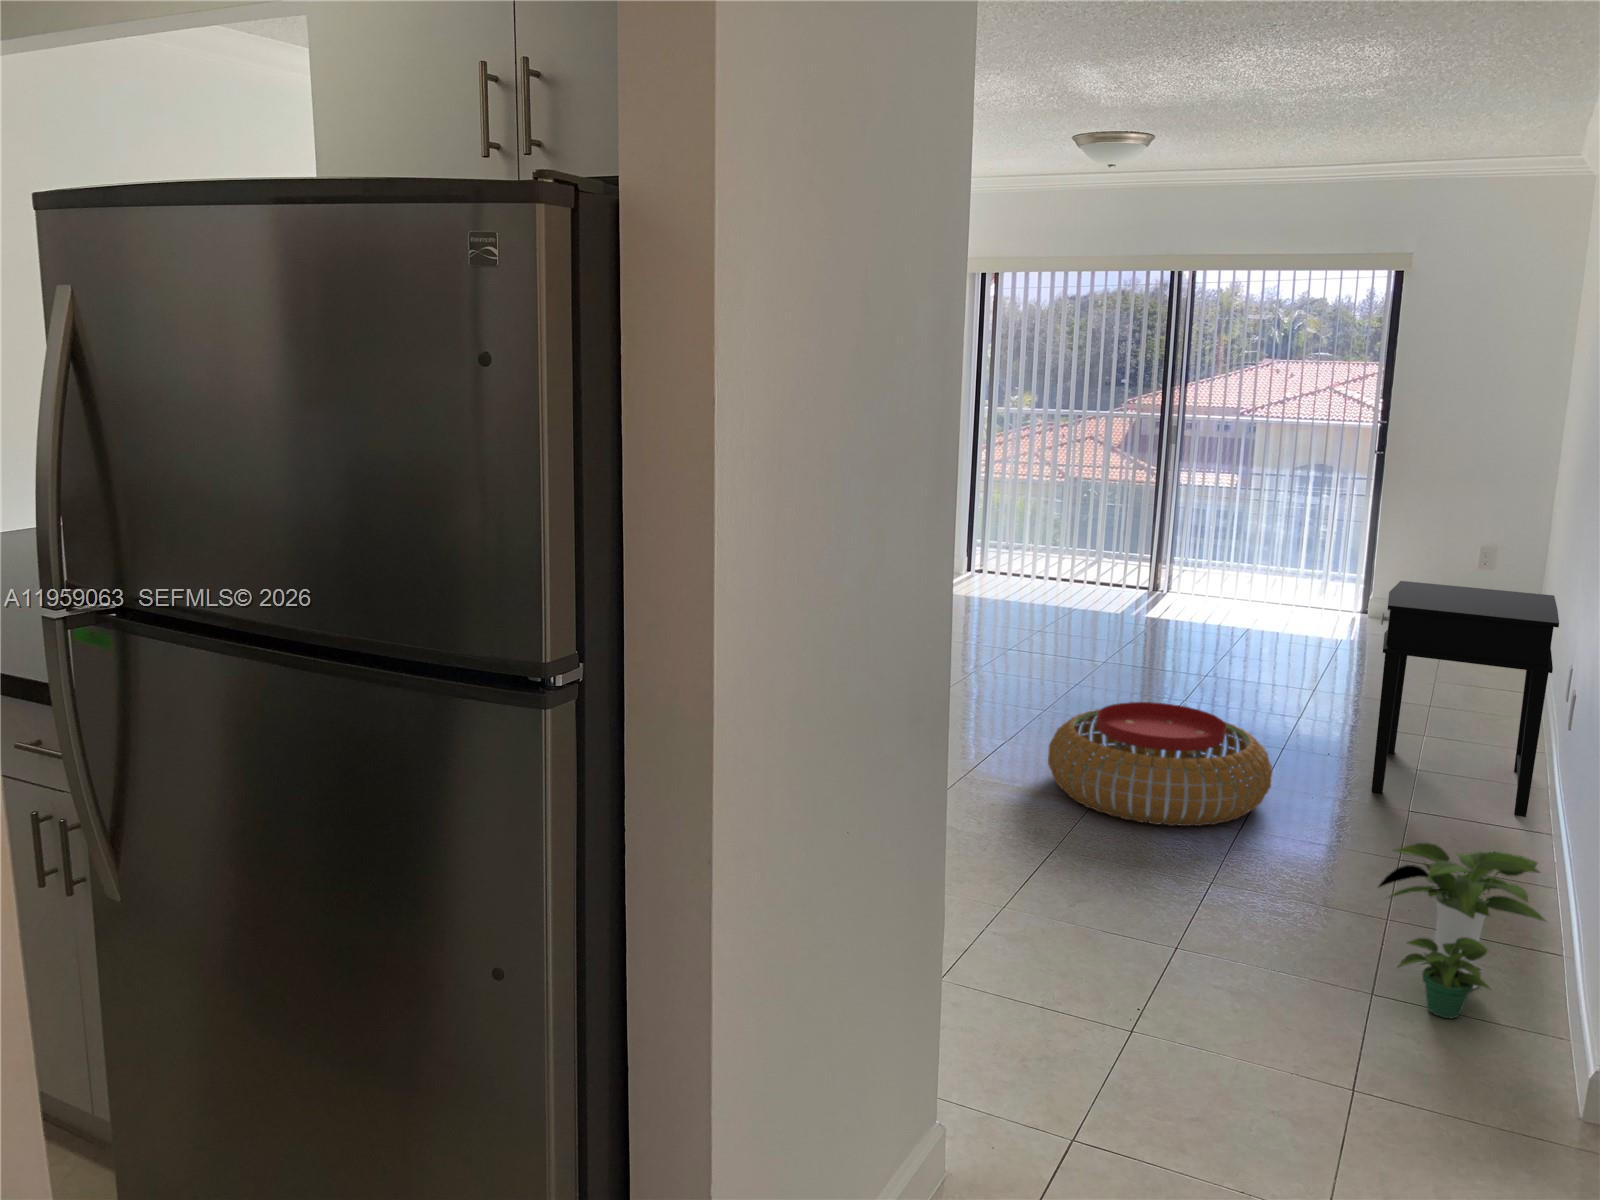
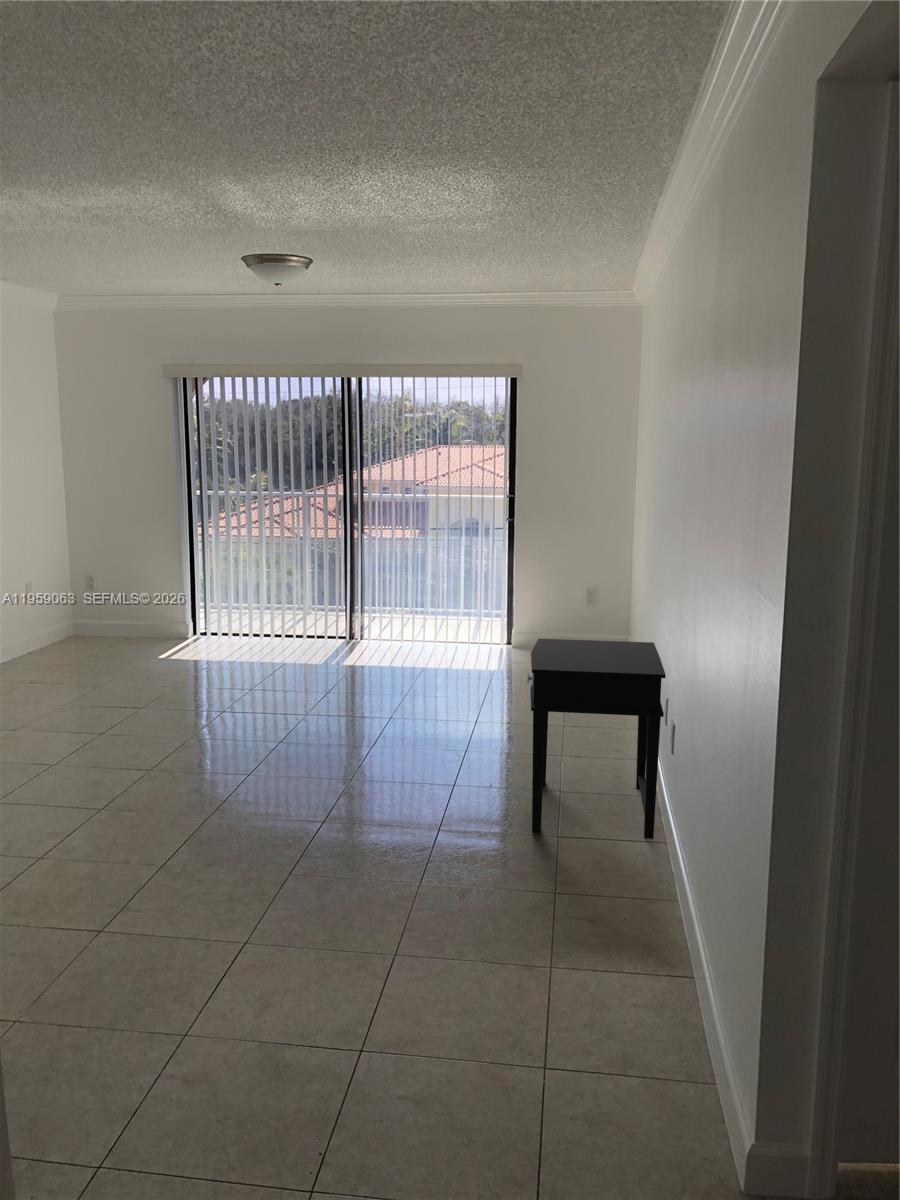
pouf: present [1048,702,1272,826] -> none [240,779,449,912]
potted plant: present [1378,843,1545,1018] -> none [553,935,706,1136]

